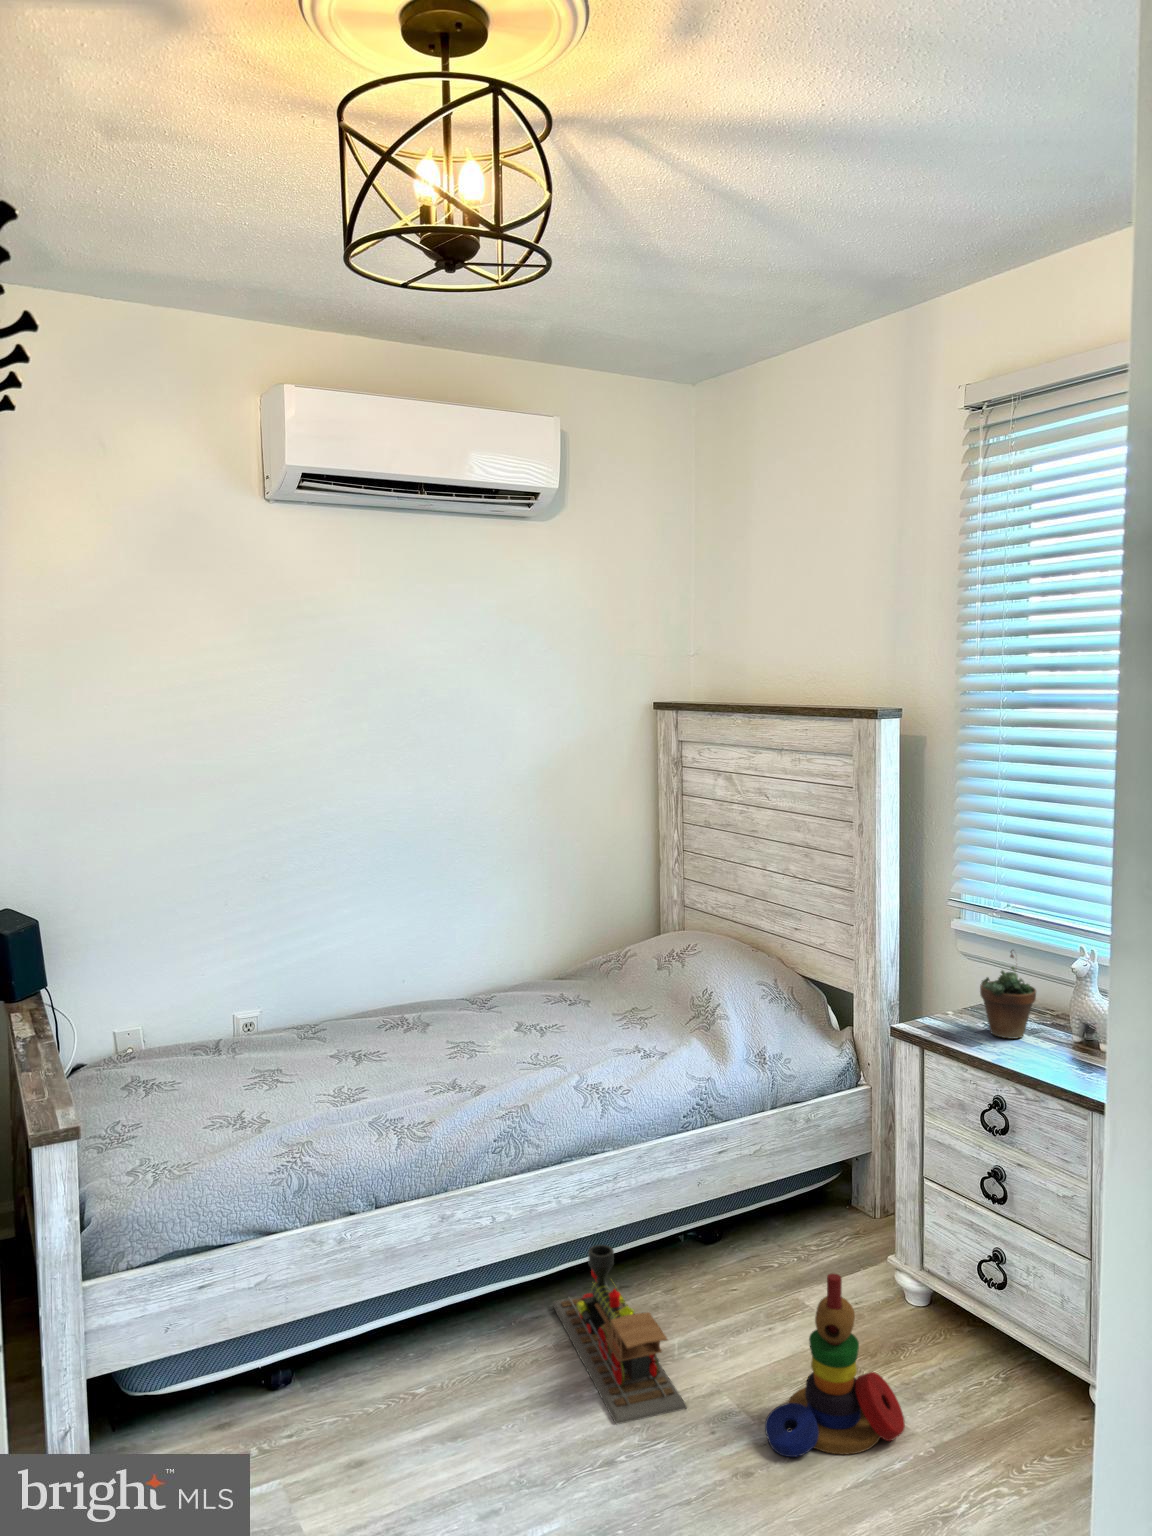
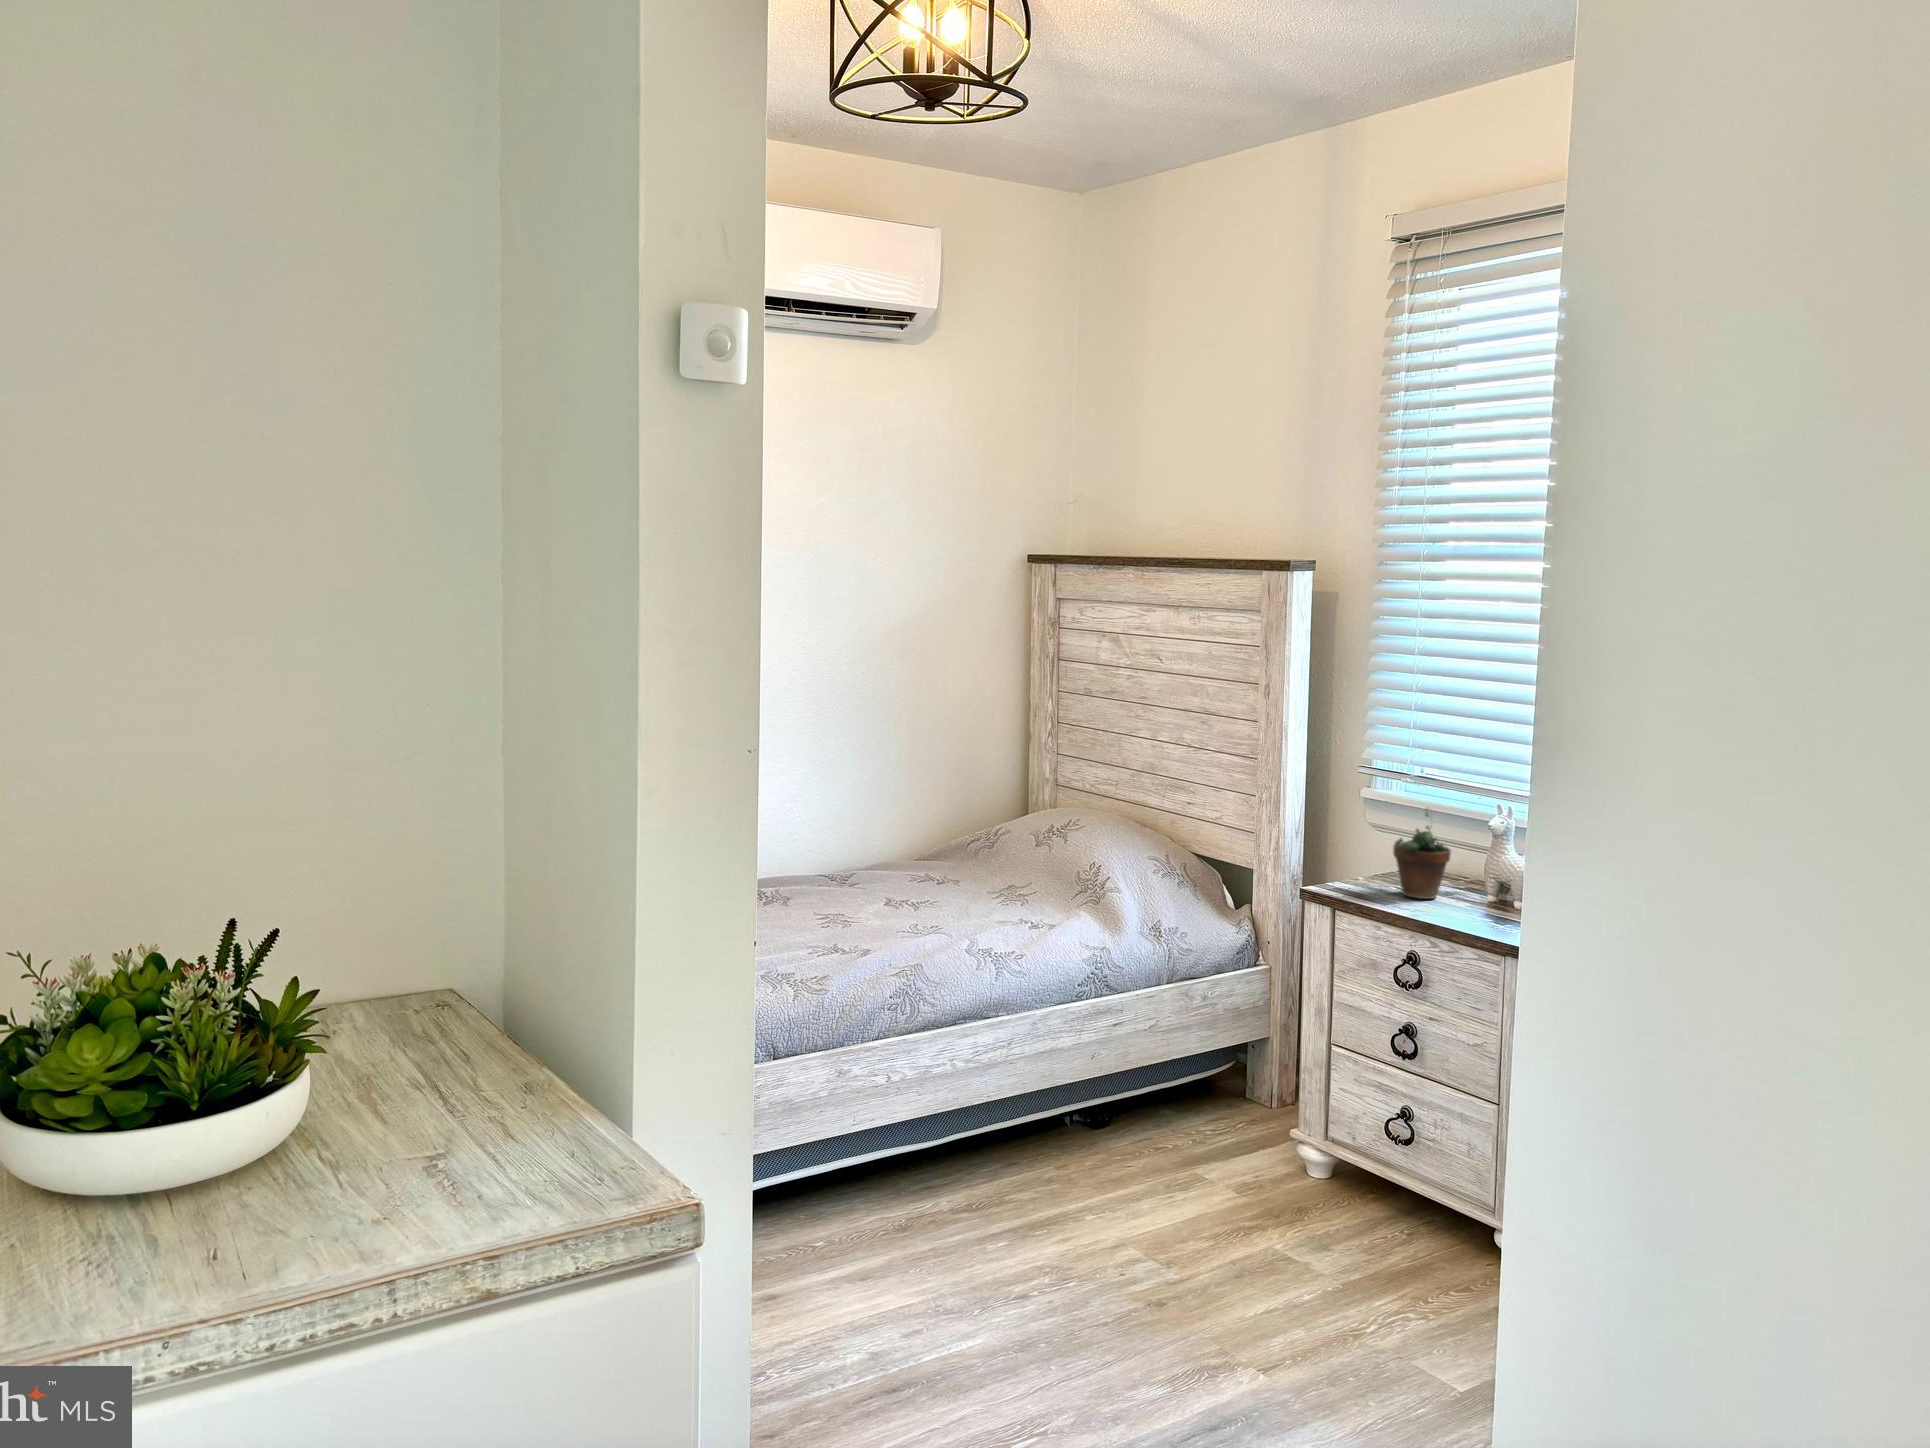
toy train: present [552,1245,687,1424] -> none [940,1108,1094,1270]
stacking toy: present [765,1274,905,1457] -> none [1177,1117,1315,1292]

